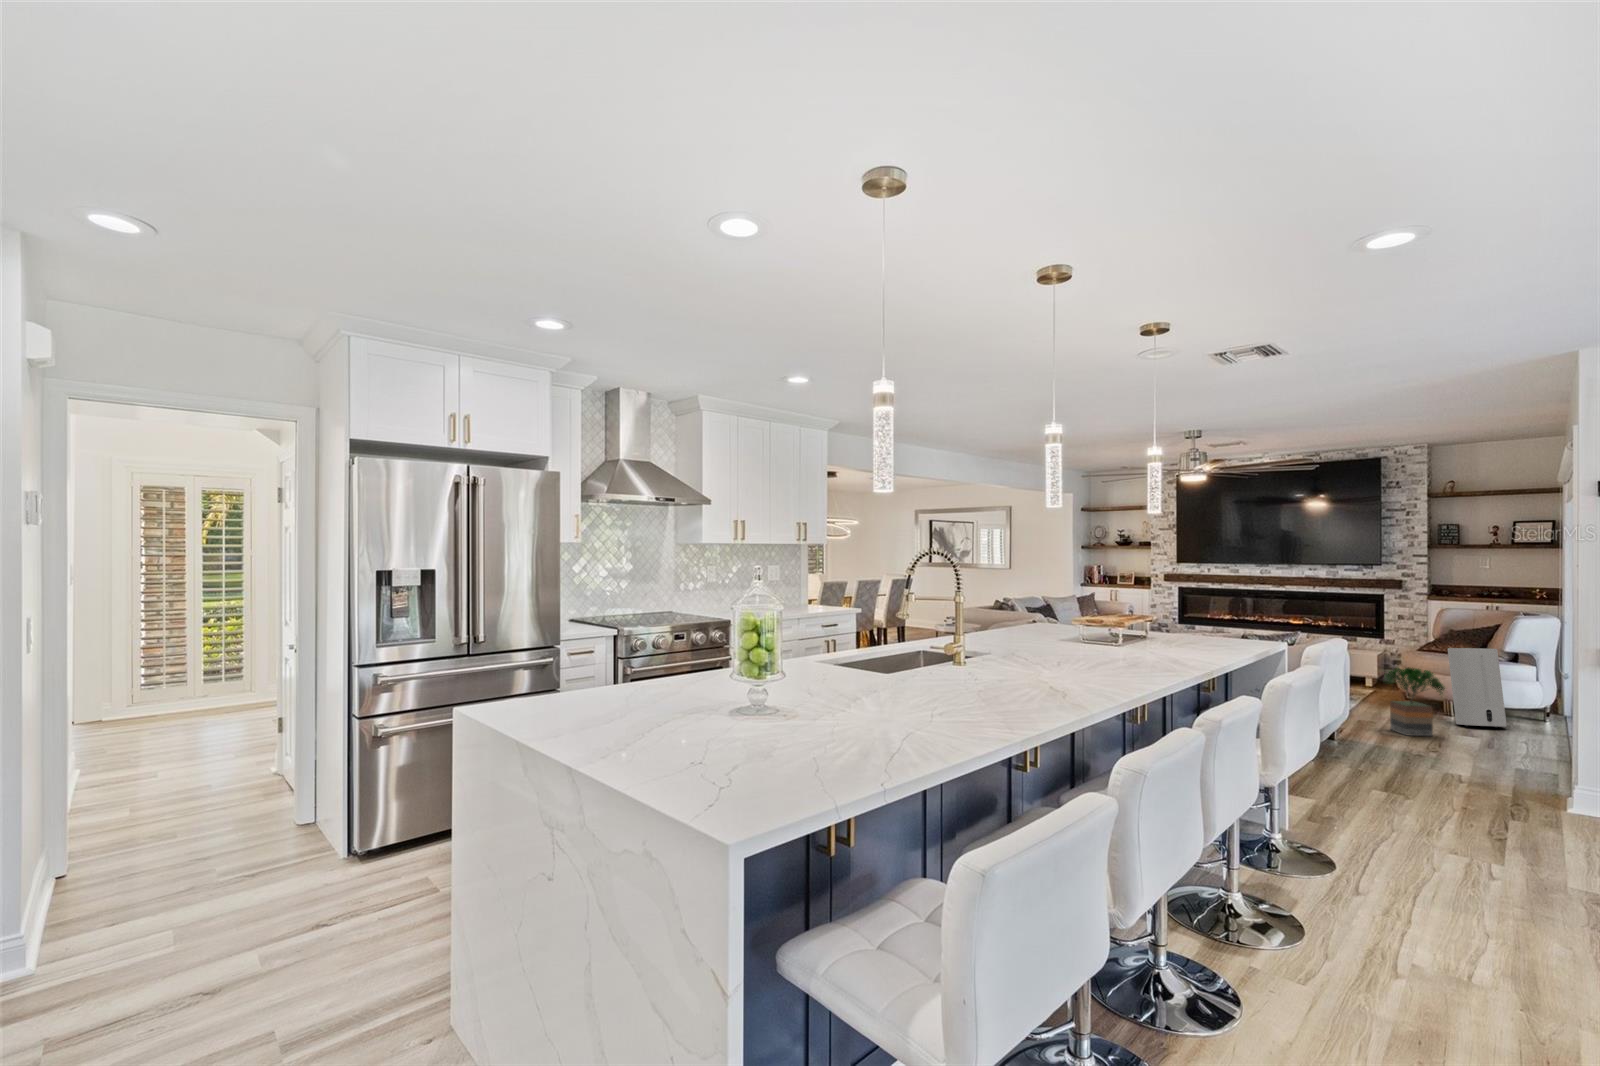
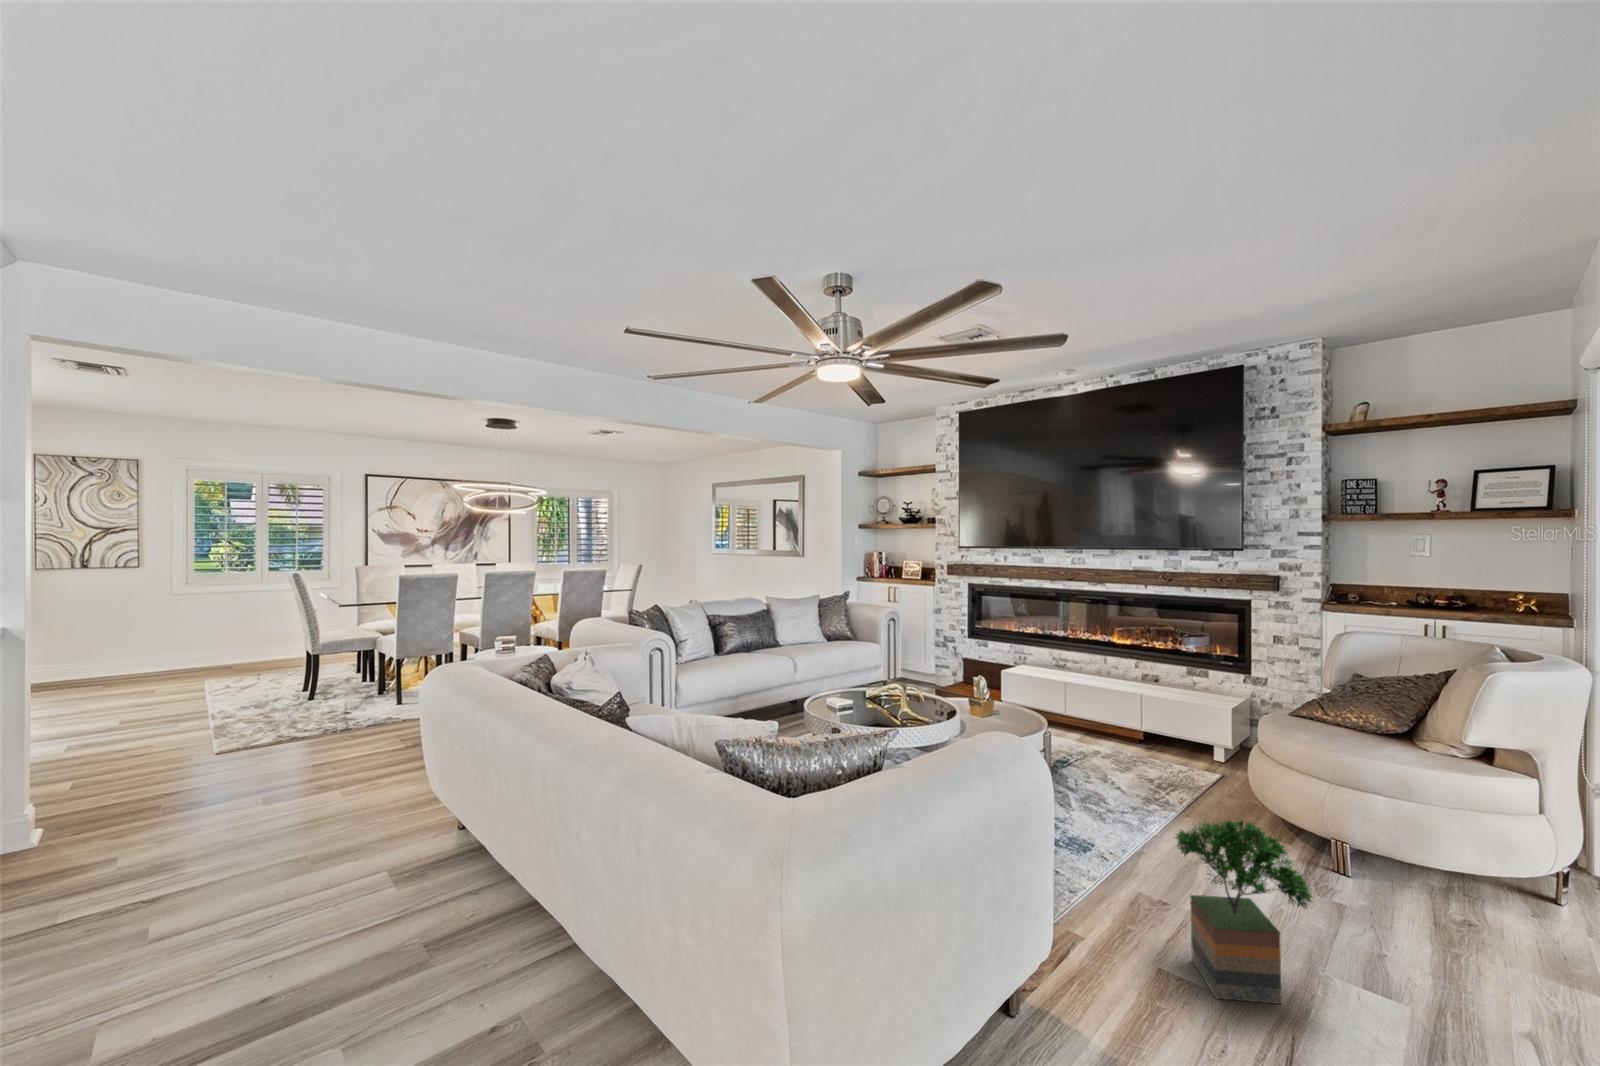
air purifier: present [1448,648,1507,727] -> none [1333,752,1466,950]

